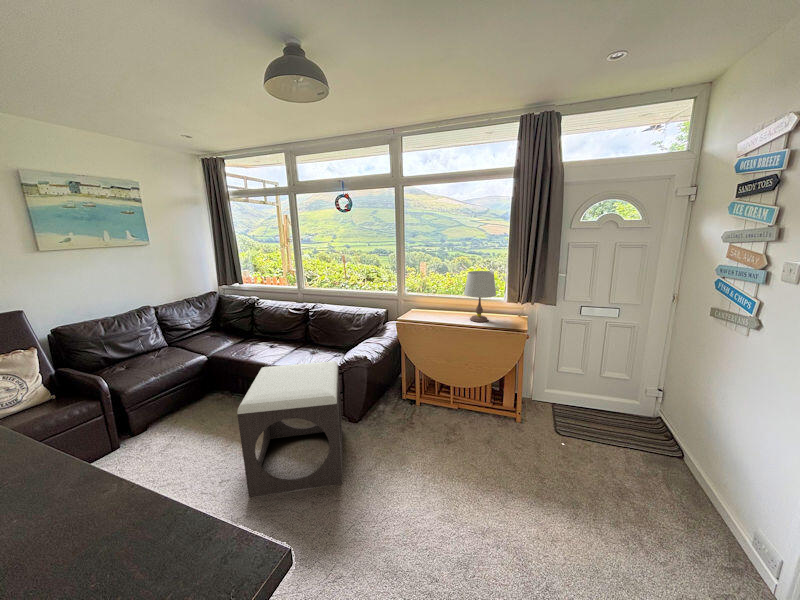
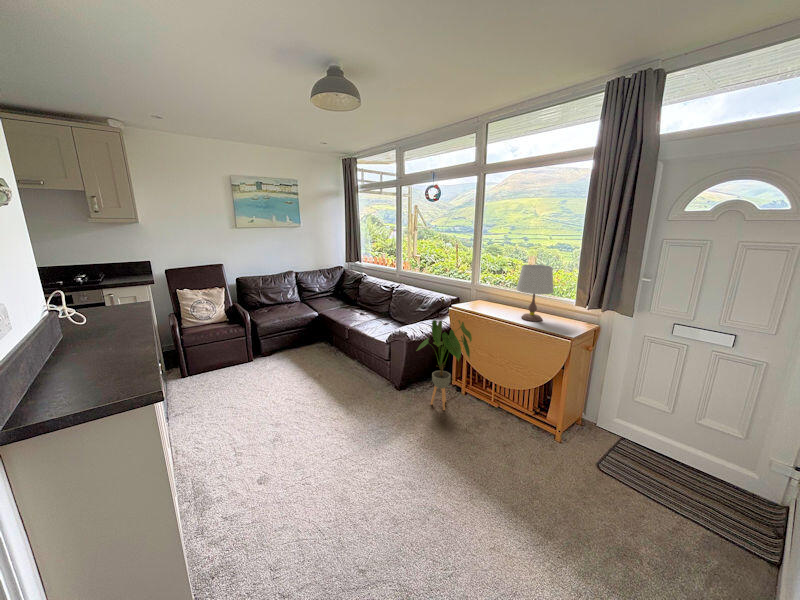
house plant: none [385,333,442,427] -> present [417,320,472,410]
footstool: present [237,361,342,497] -> none [287,324,382,427]

